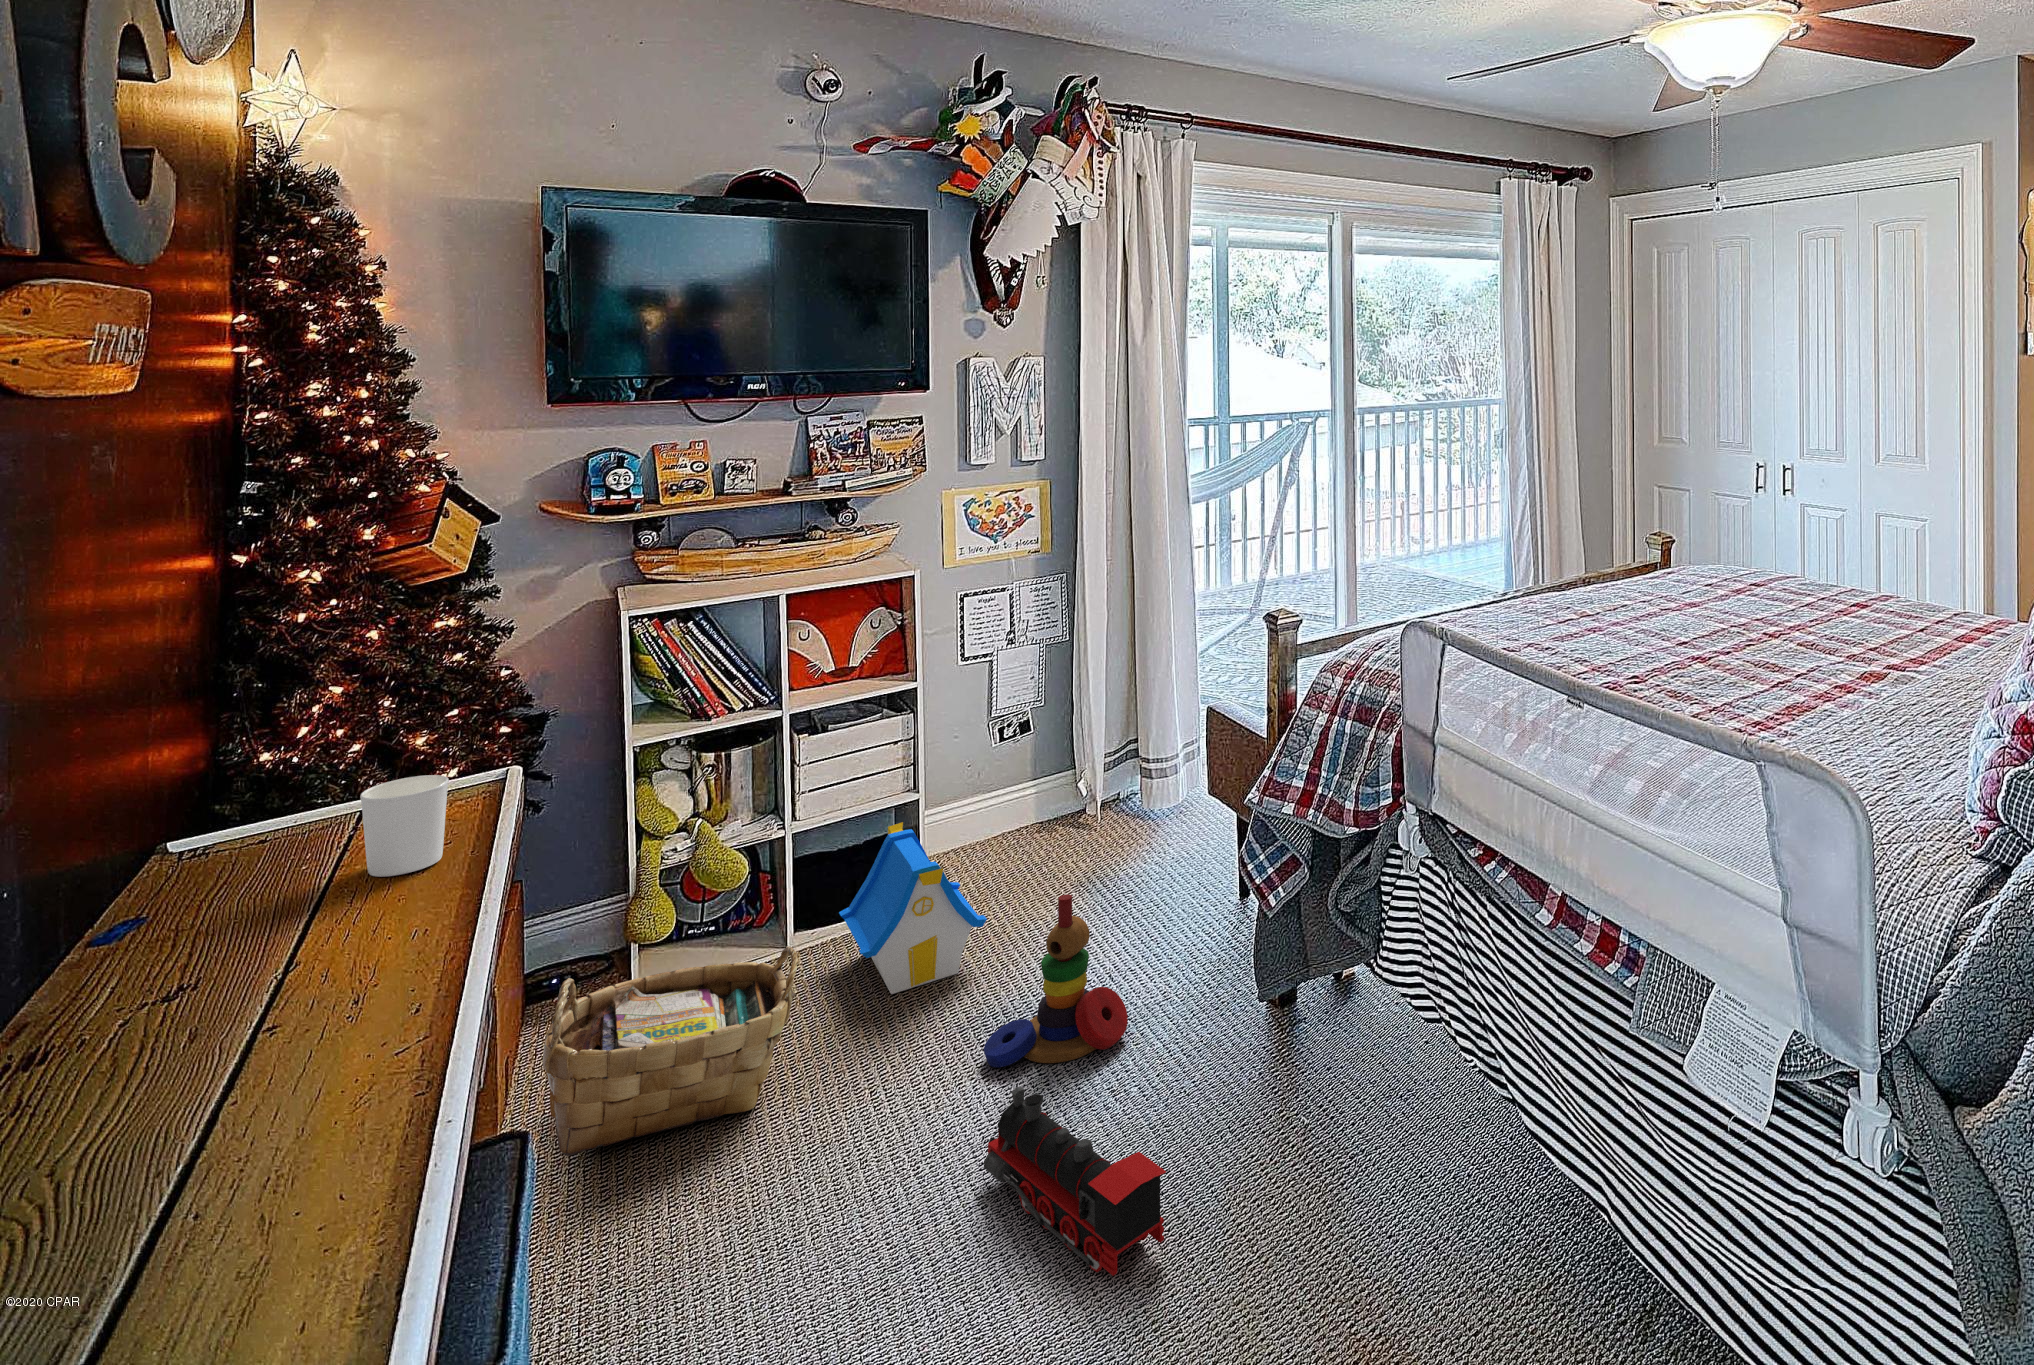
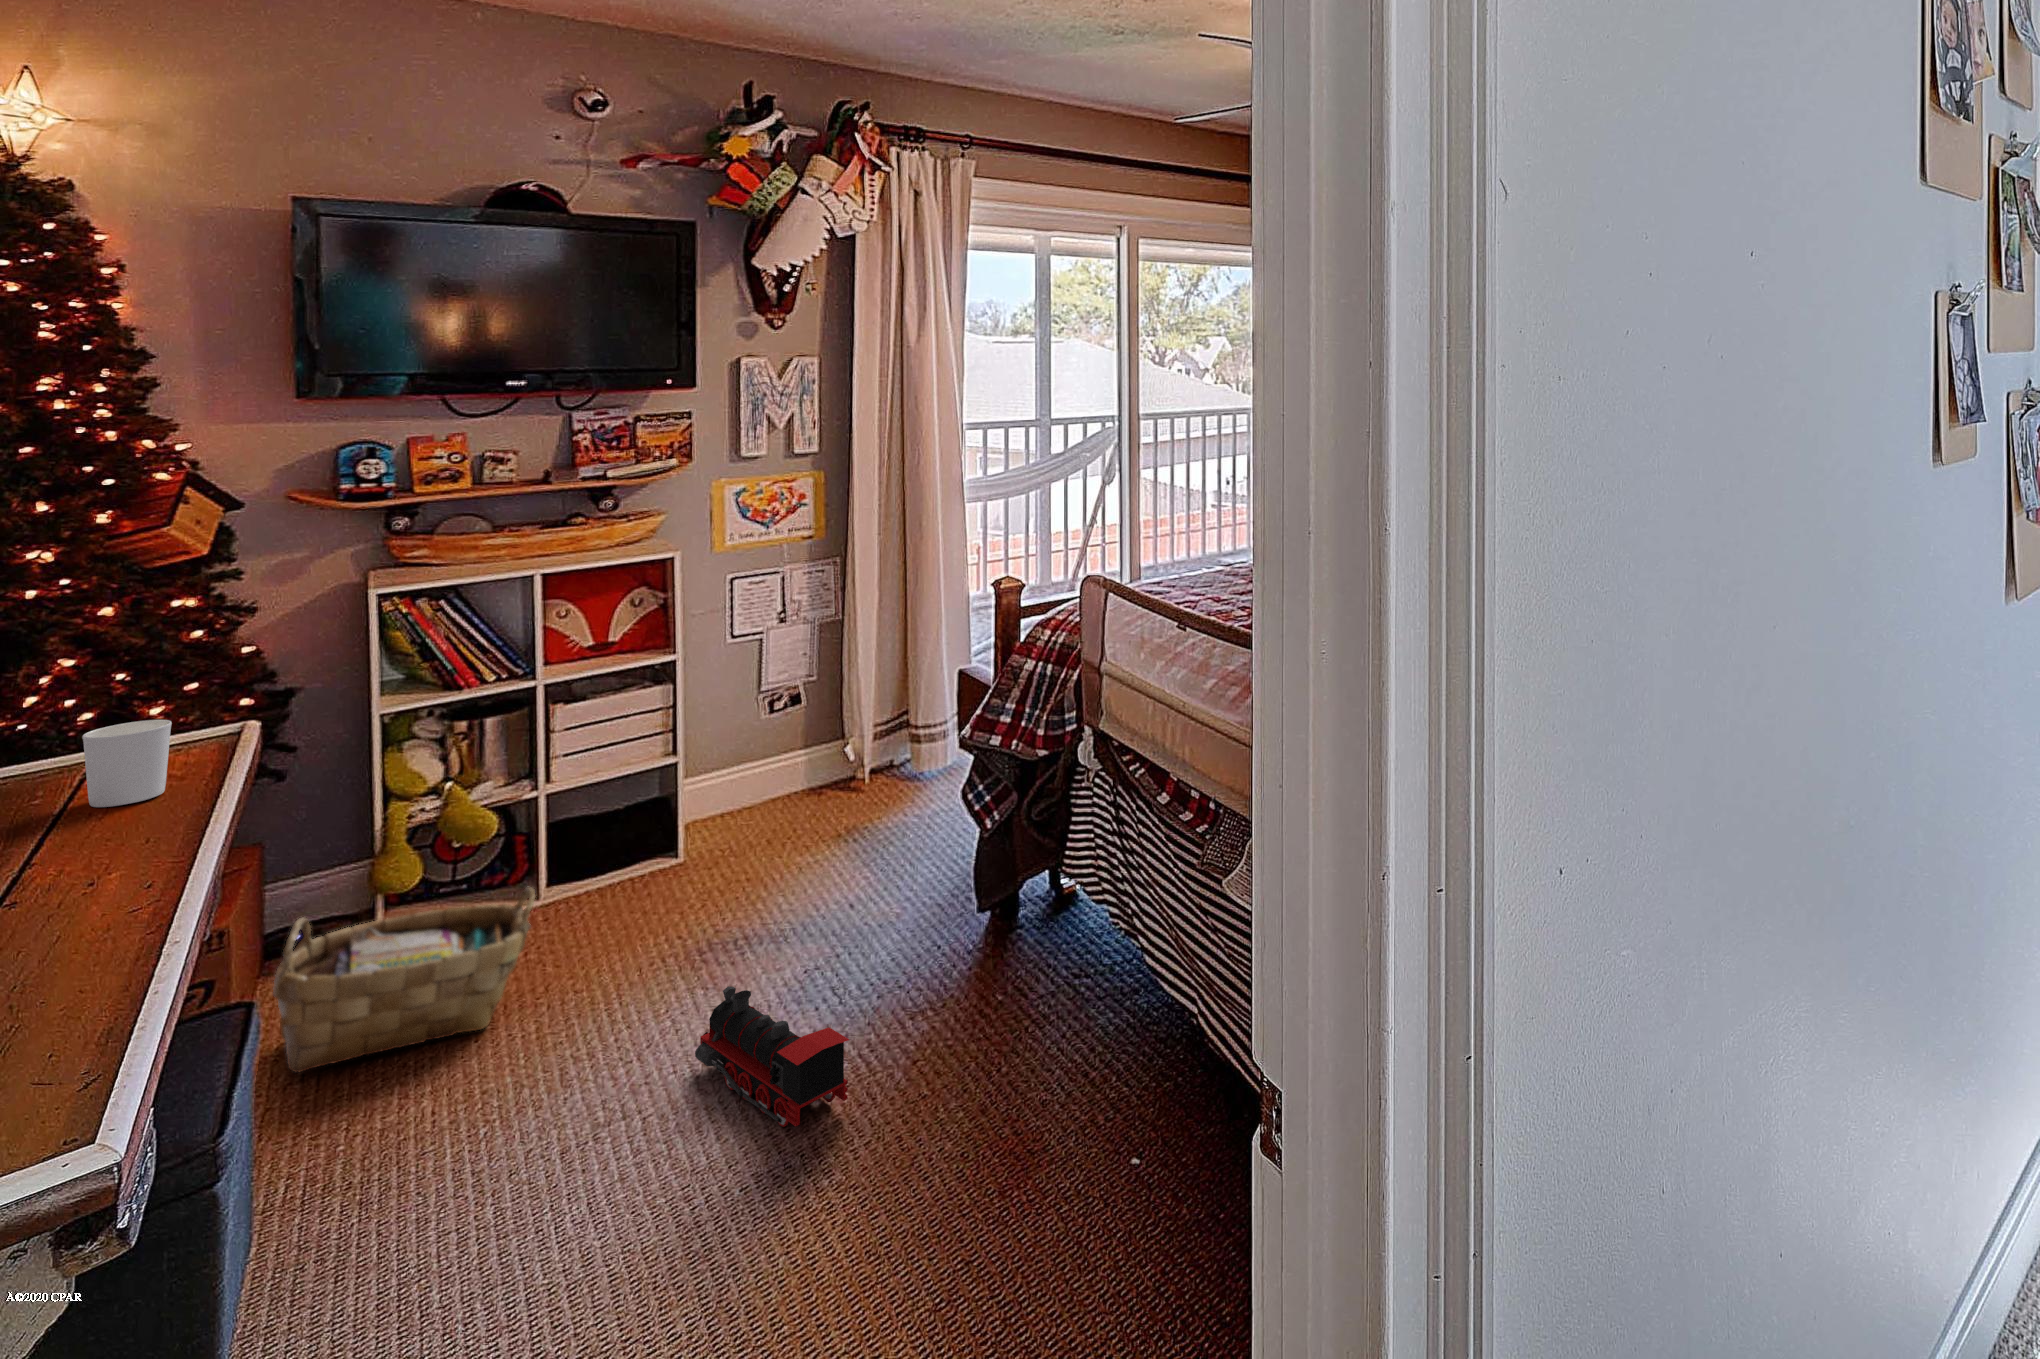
toy house: present [839,823,987,994] -> none [591,782,734,933]
stacking toy: present [984,894,1128,1068] -> none [714,831,855,984]

